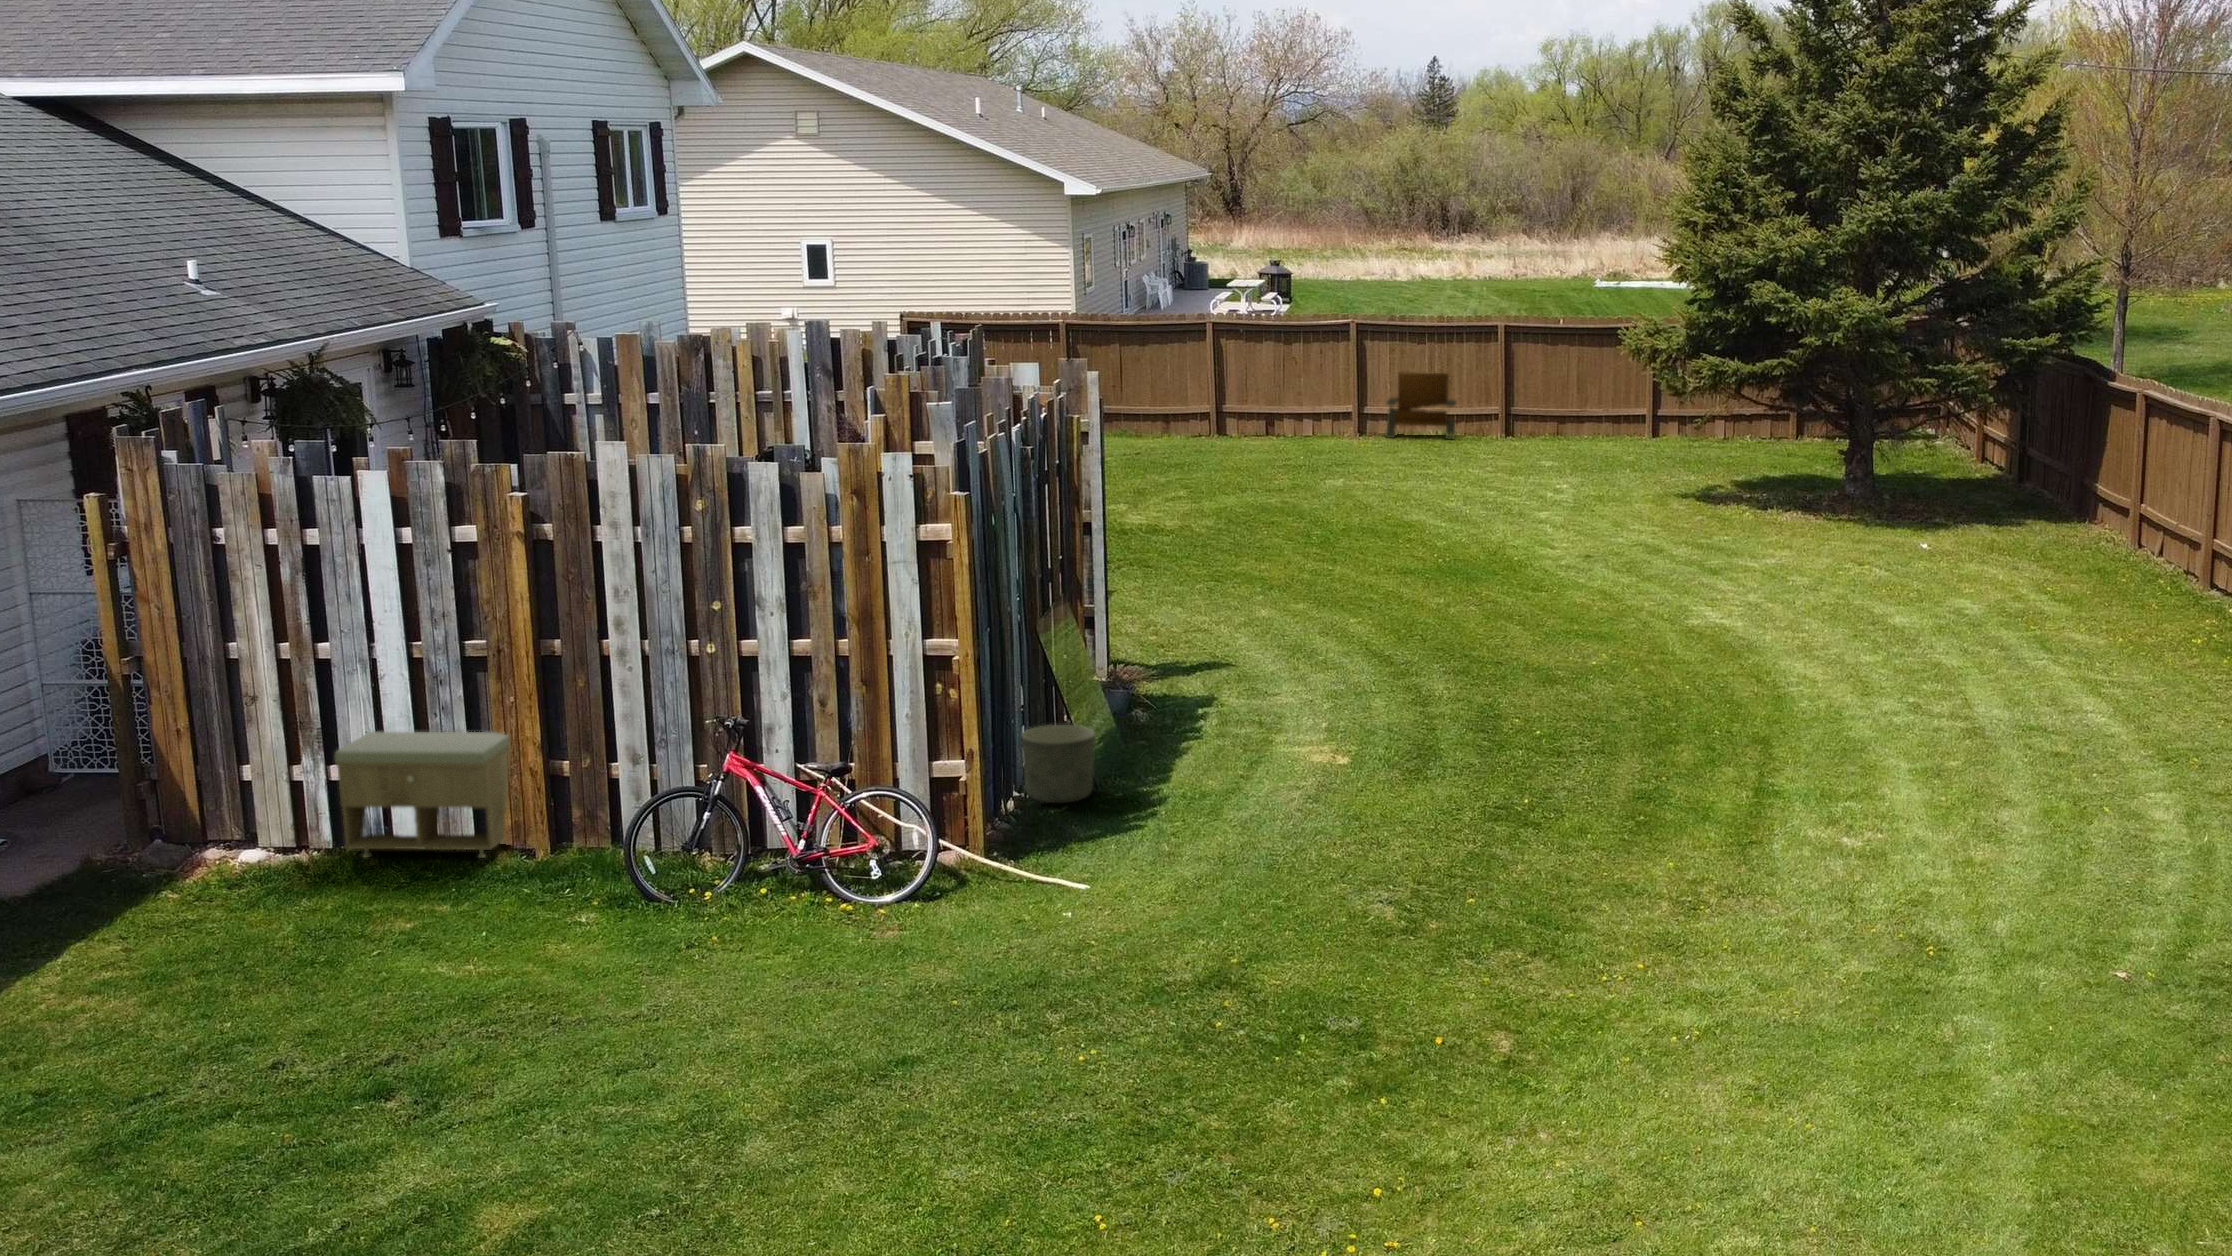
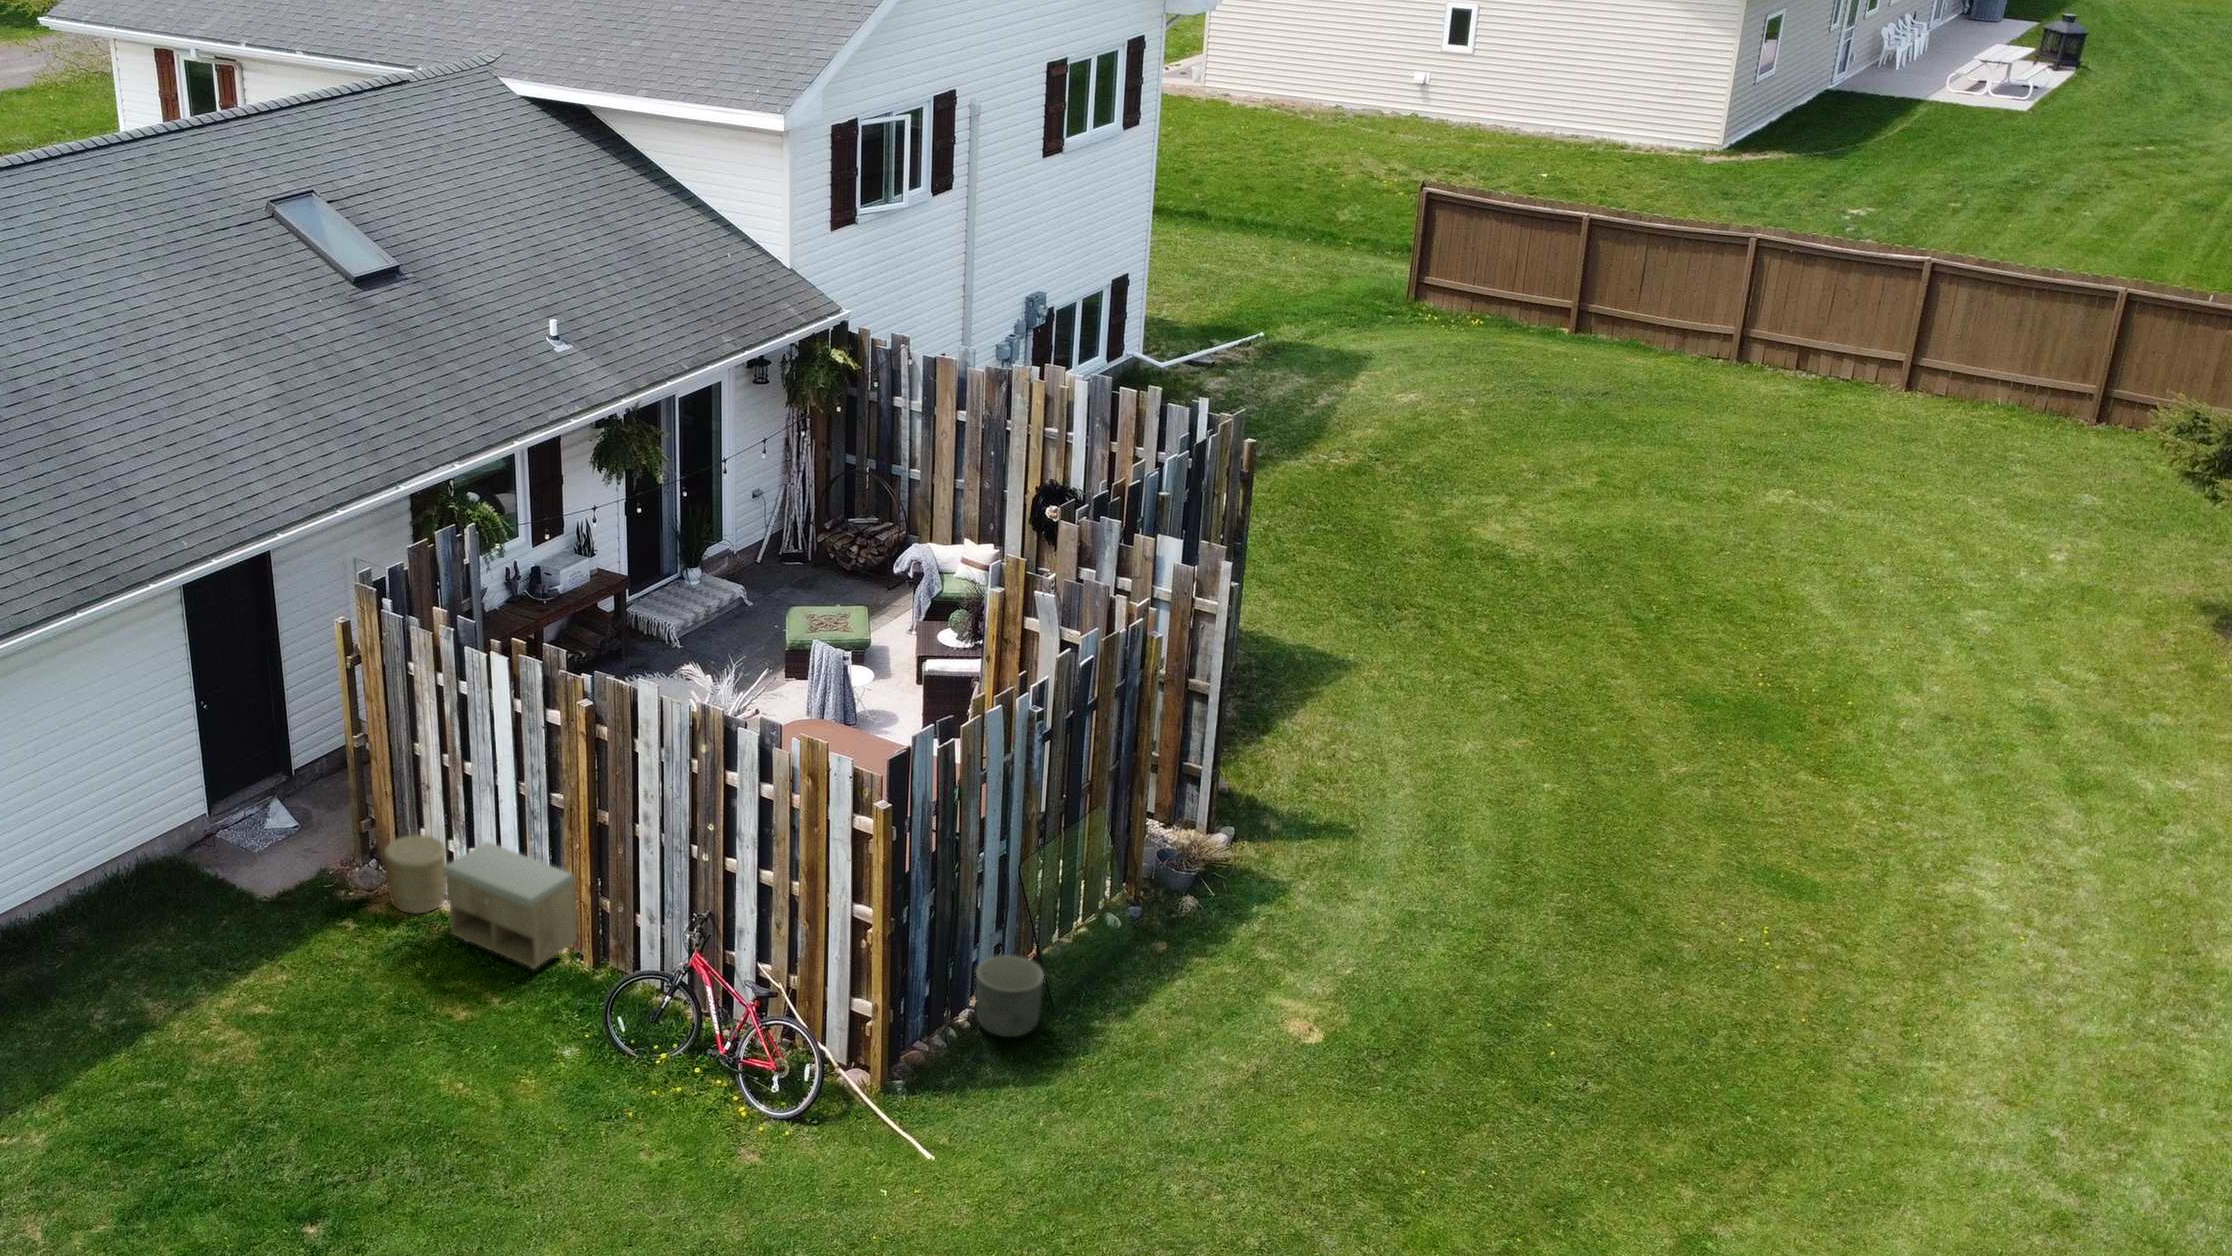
lounge chair: present [1386,372,1456,439] -> none [1928,325,2044,422]
woven basket: none [209,759,302,853] -> present [383,835,447,914]

